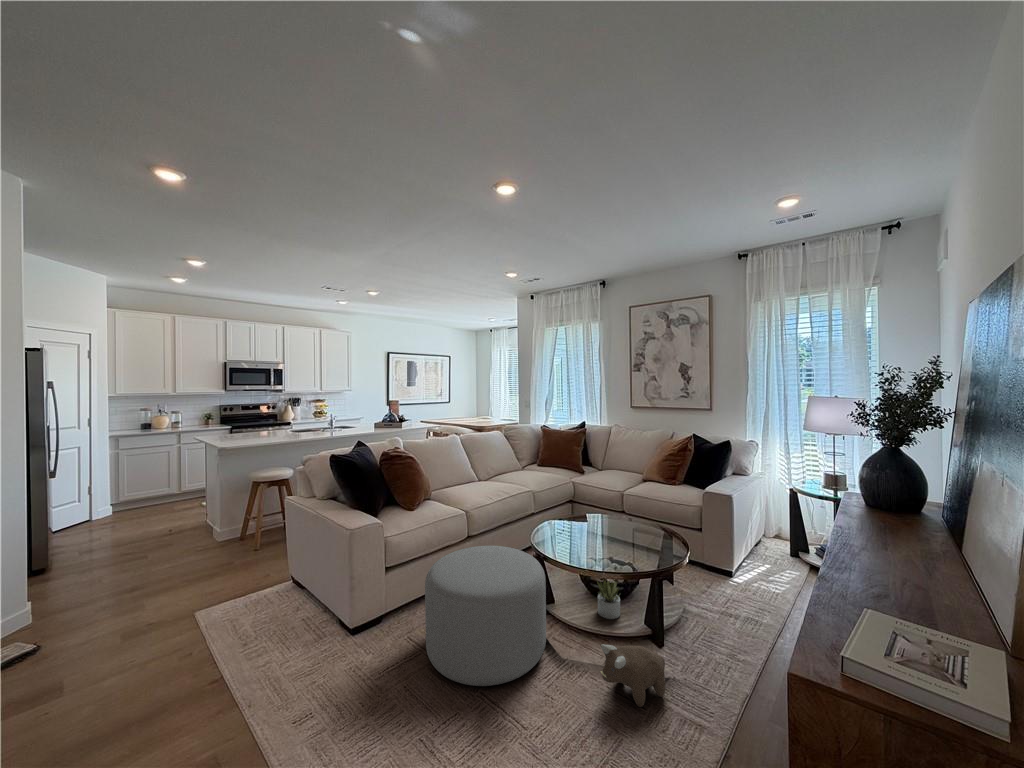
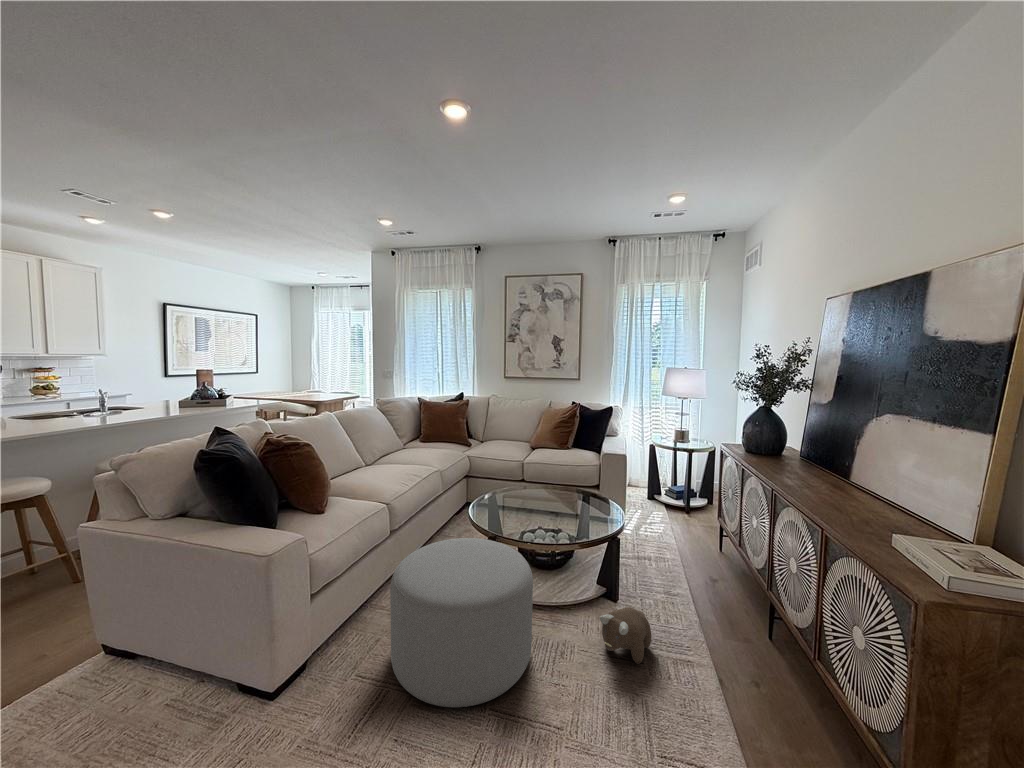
succulent plant: present [597,581,620,619] -> none [546,549,572,589]

